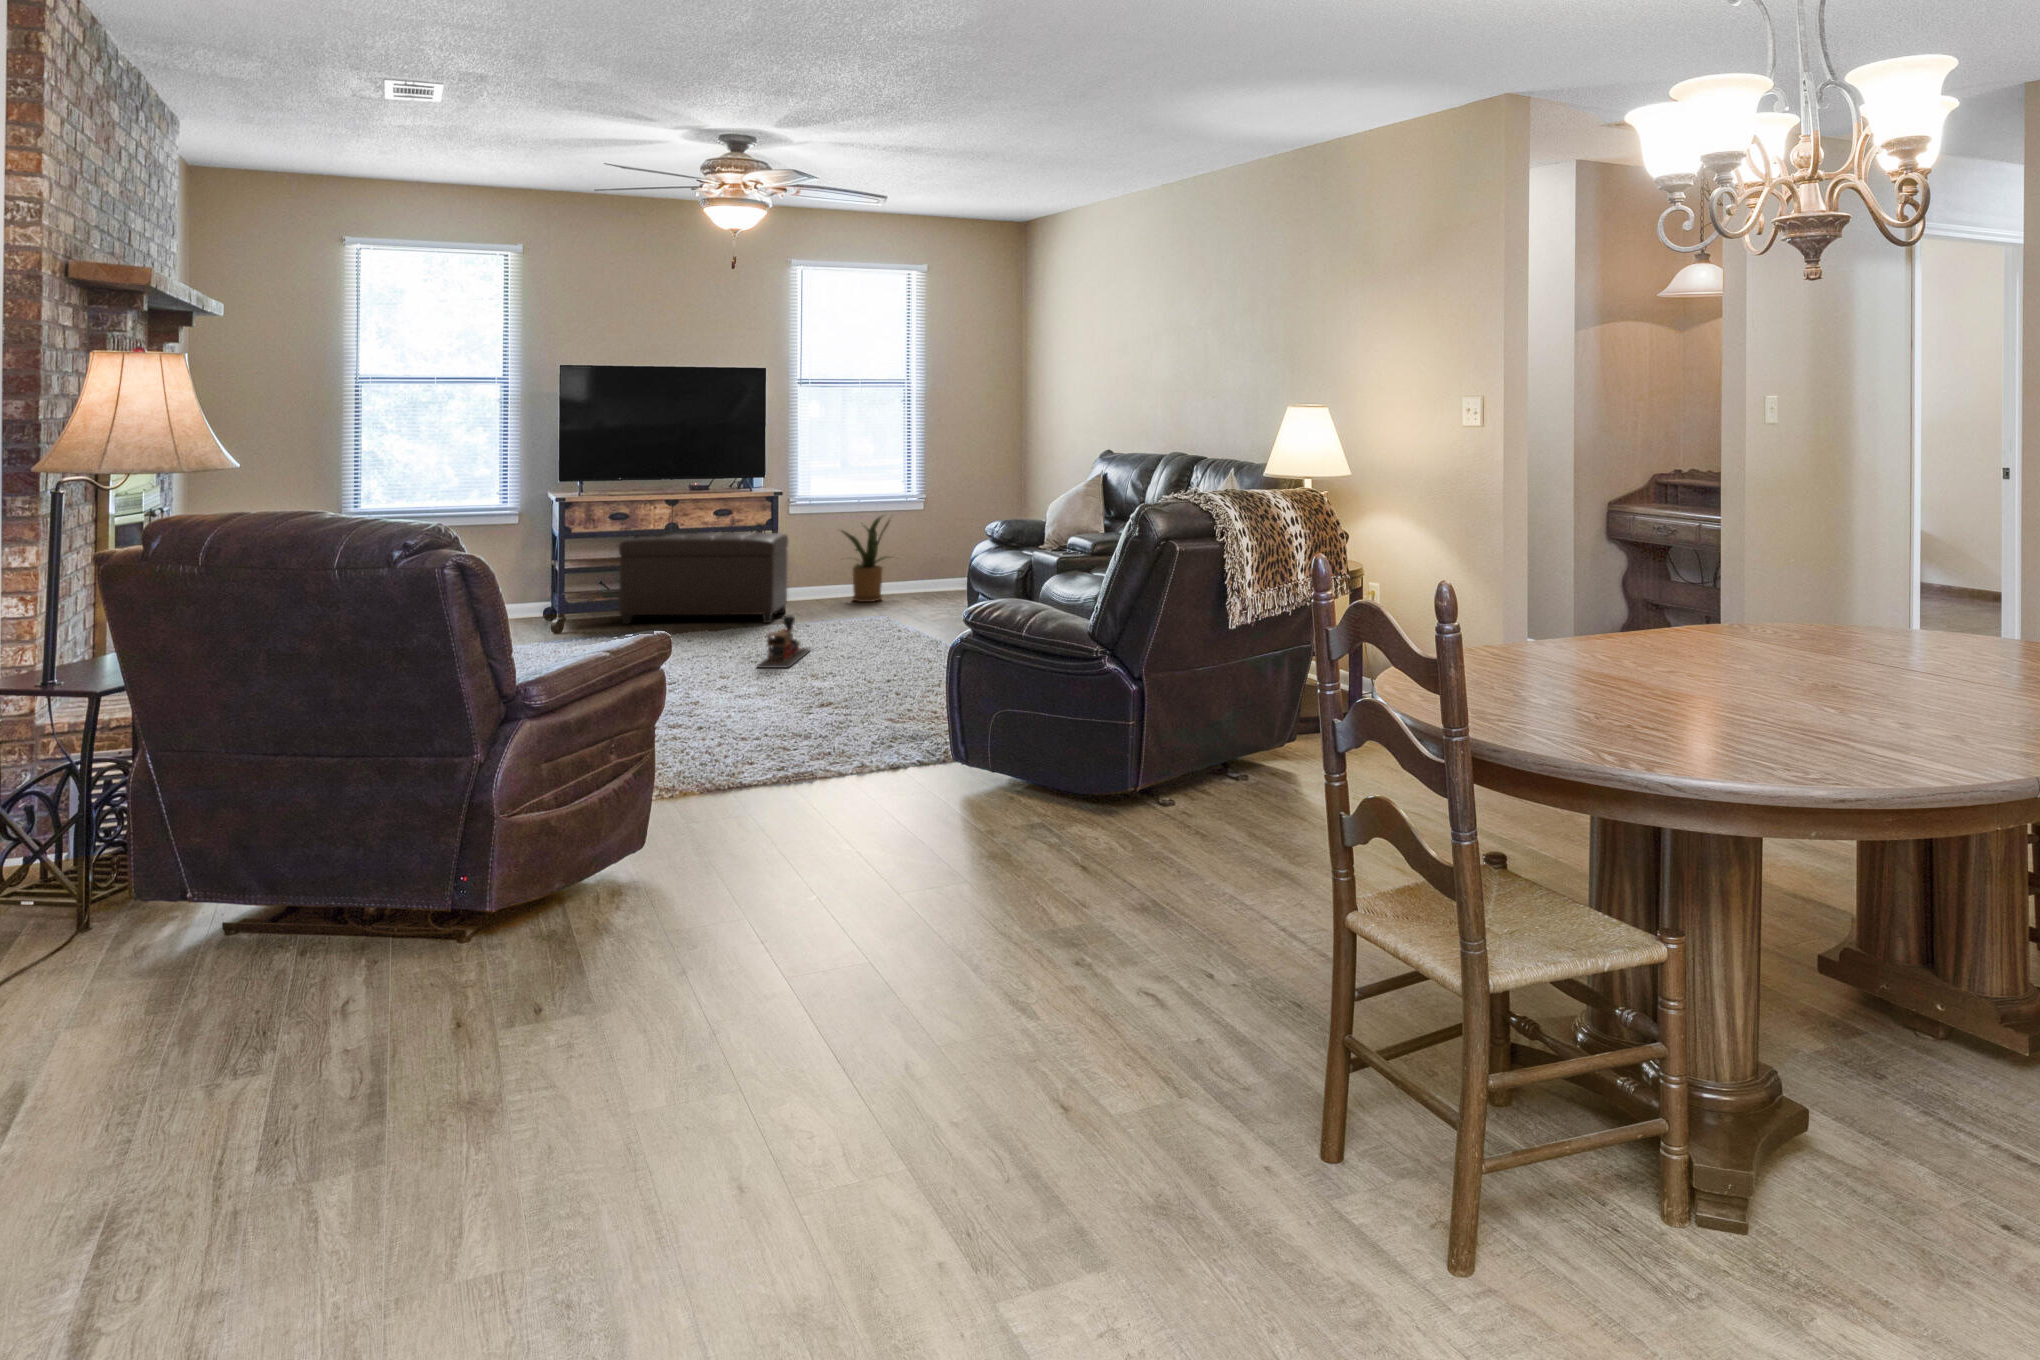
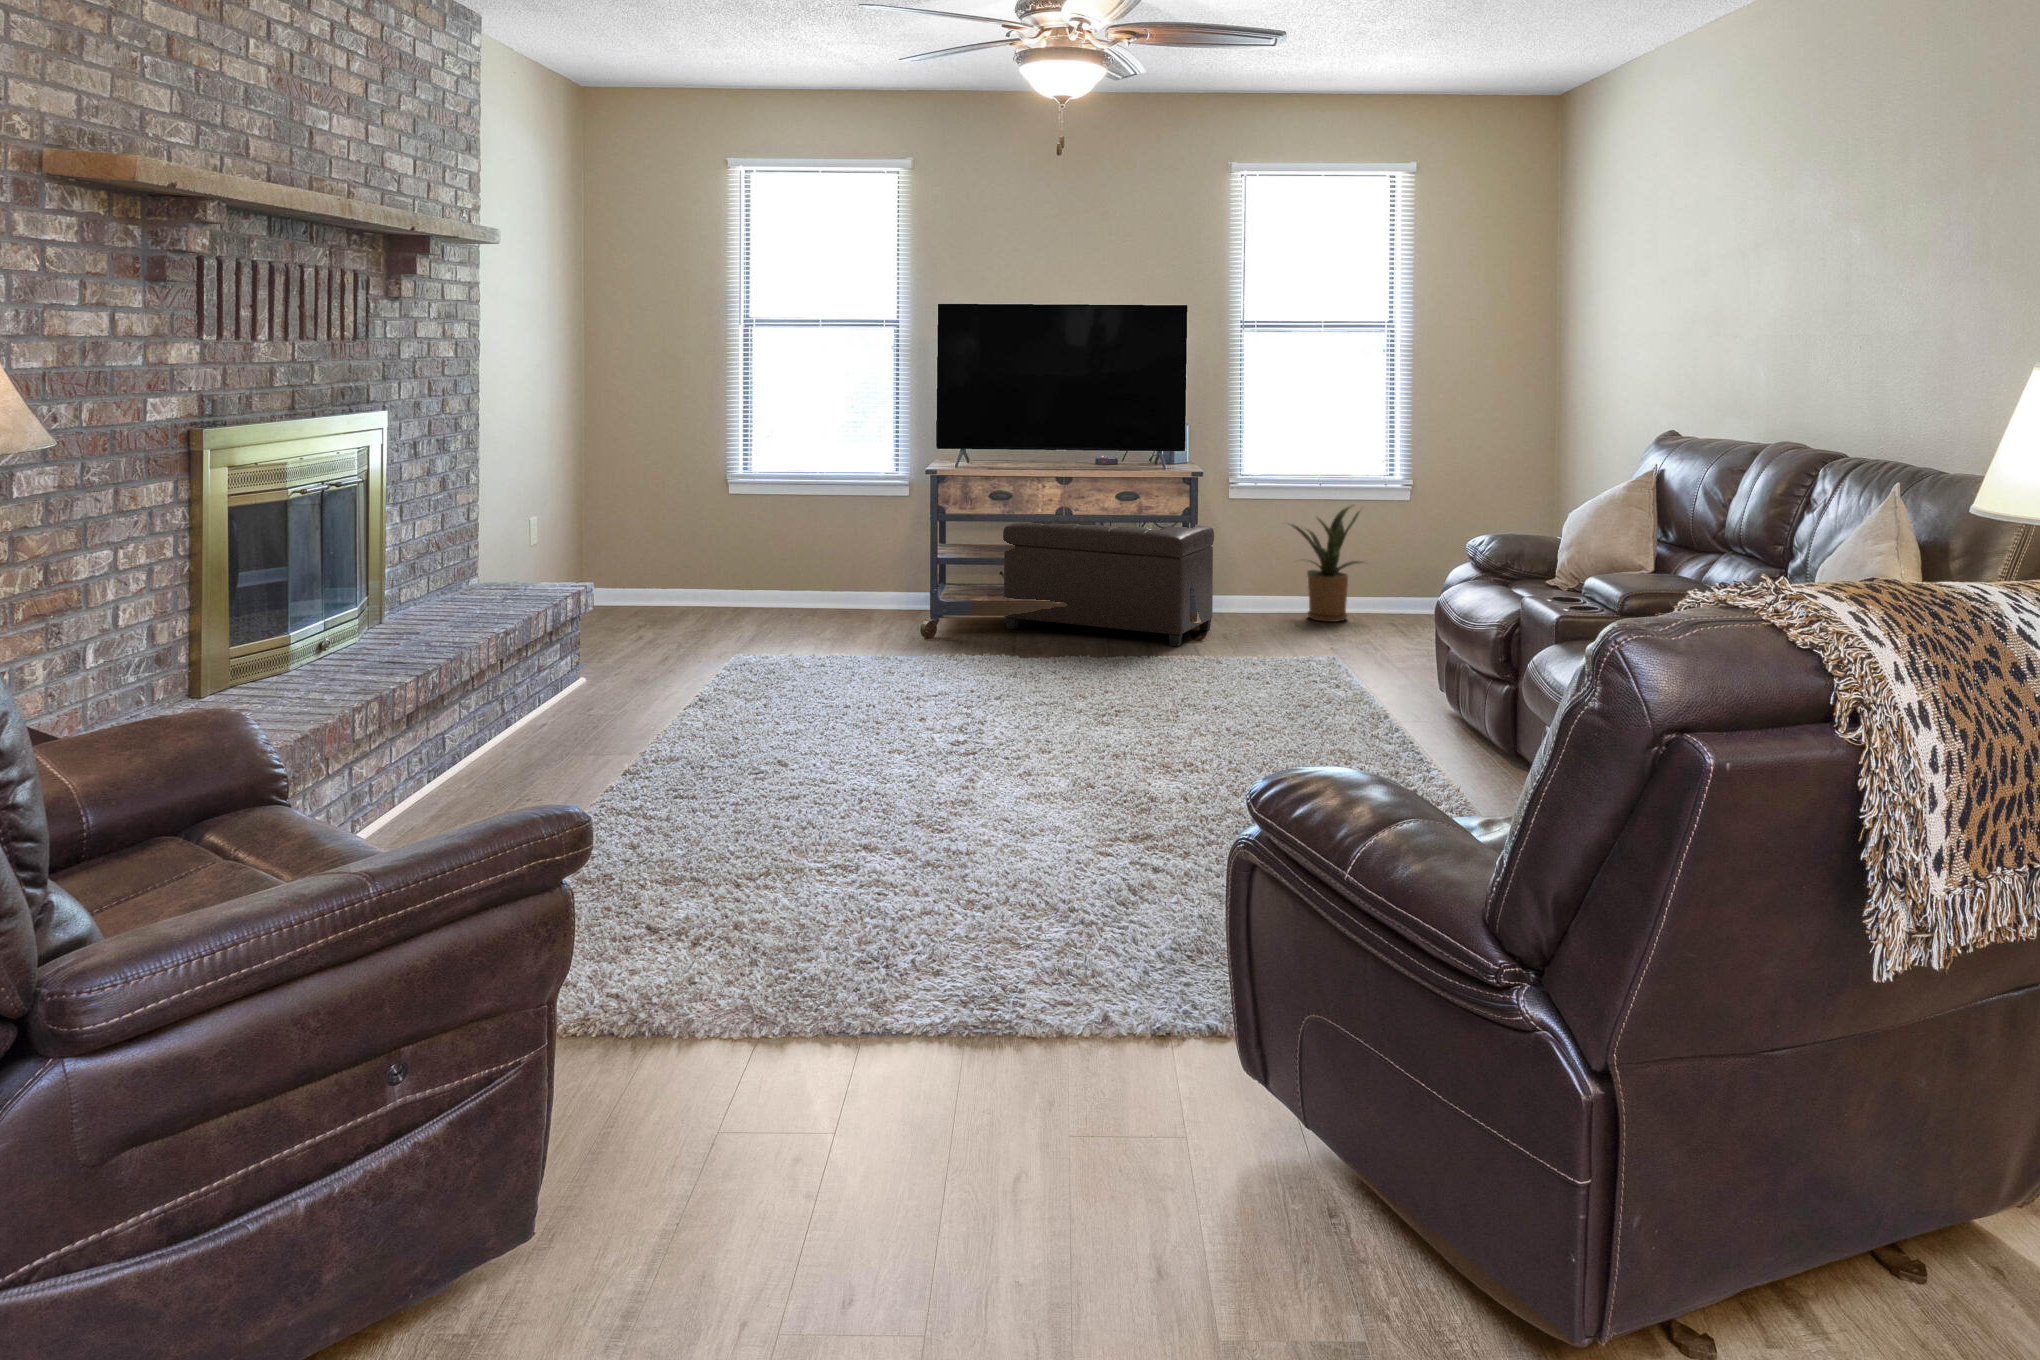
toy train: present [757,615,810,668] -> none [1099,655,1194,738]

